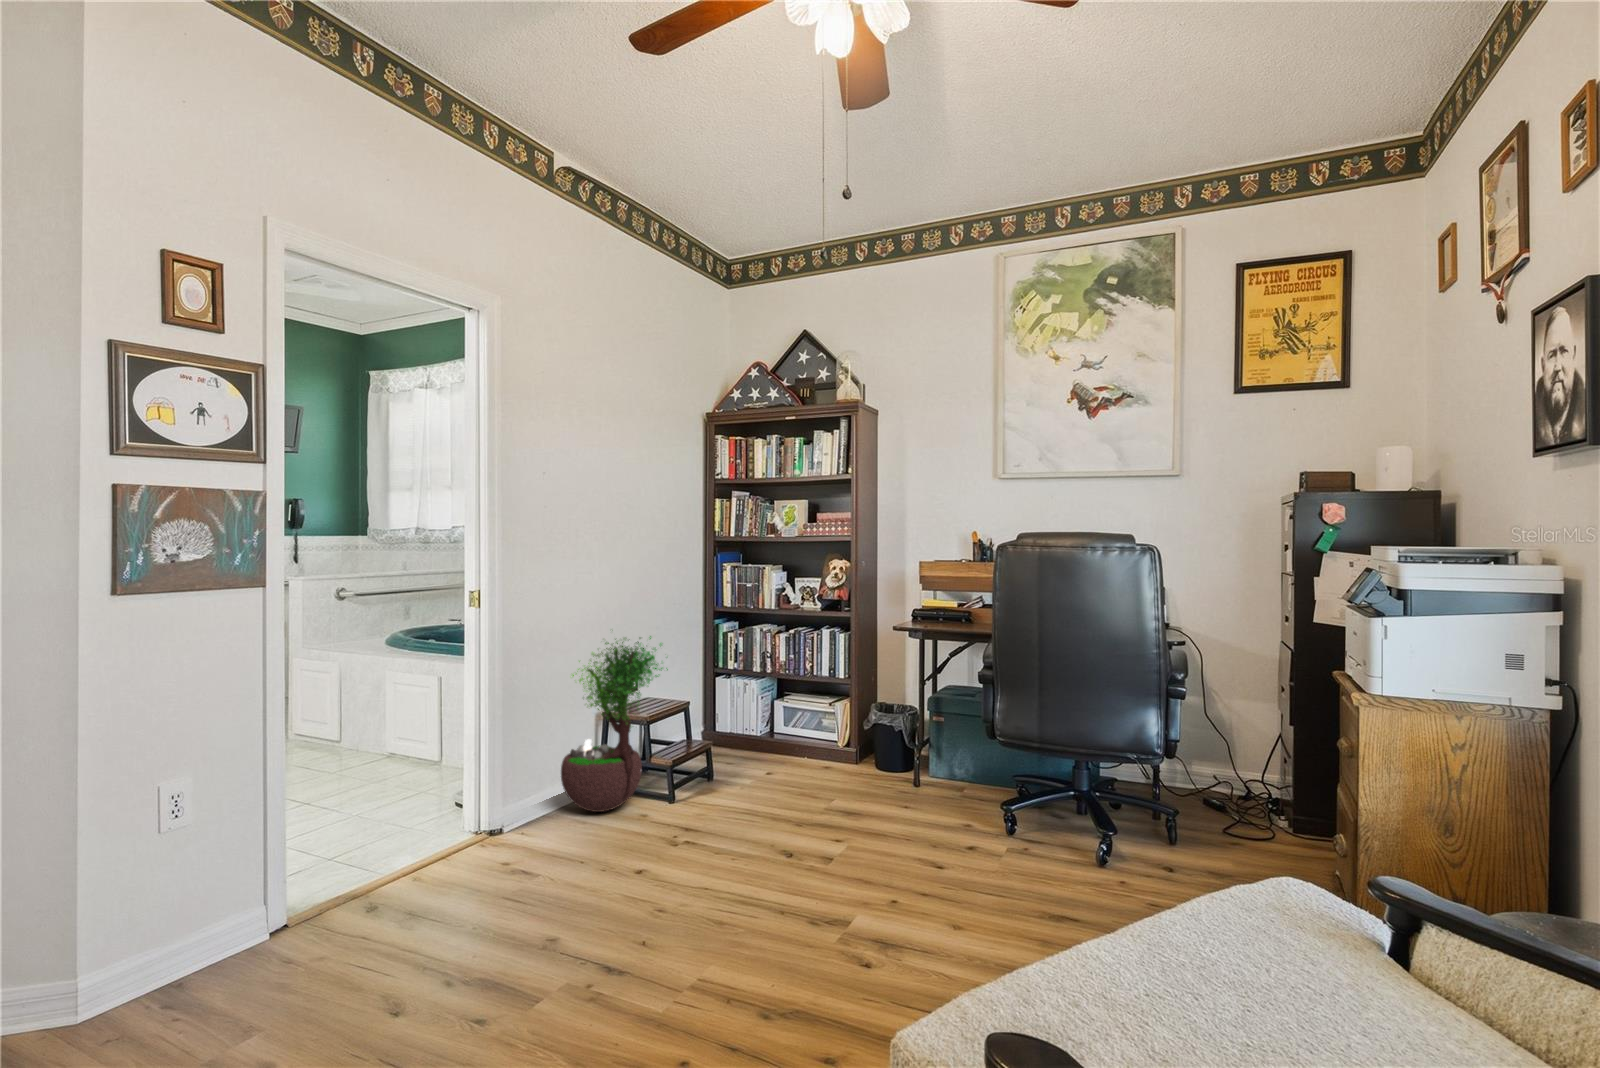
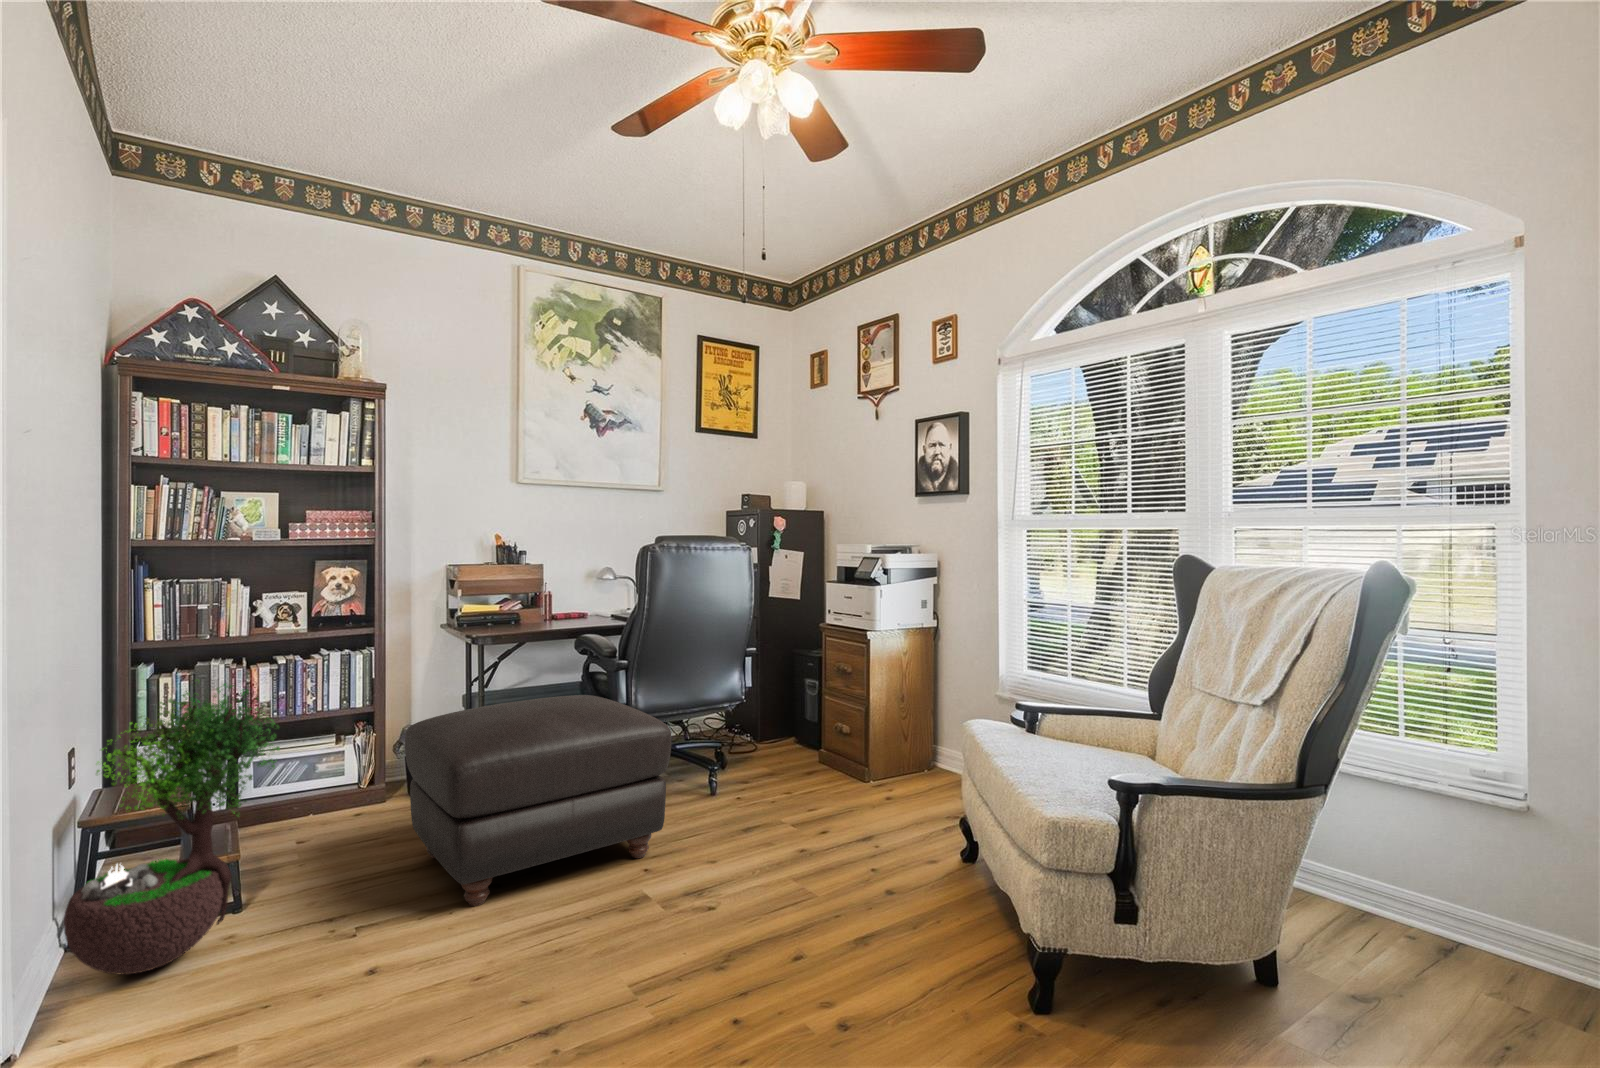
ottoman: none [724,690,965,881] -> present [405,695,671,906]

